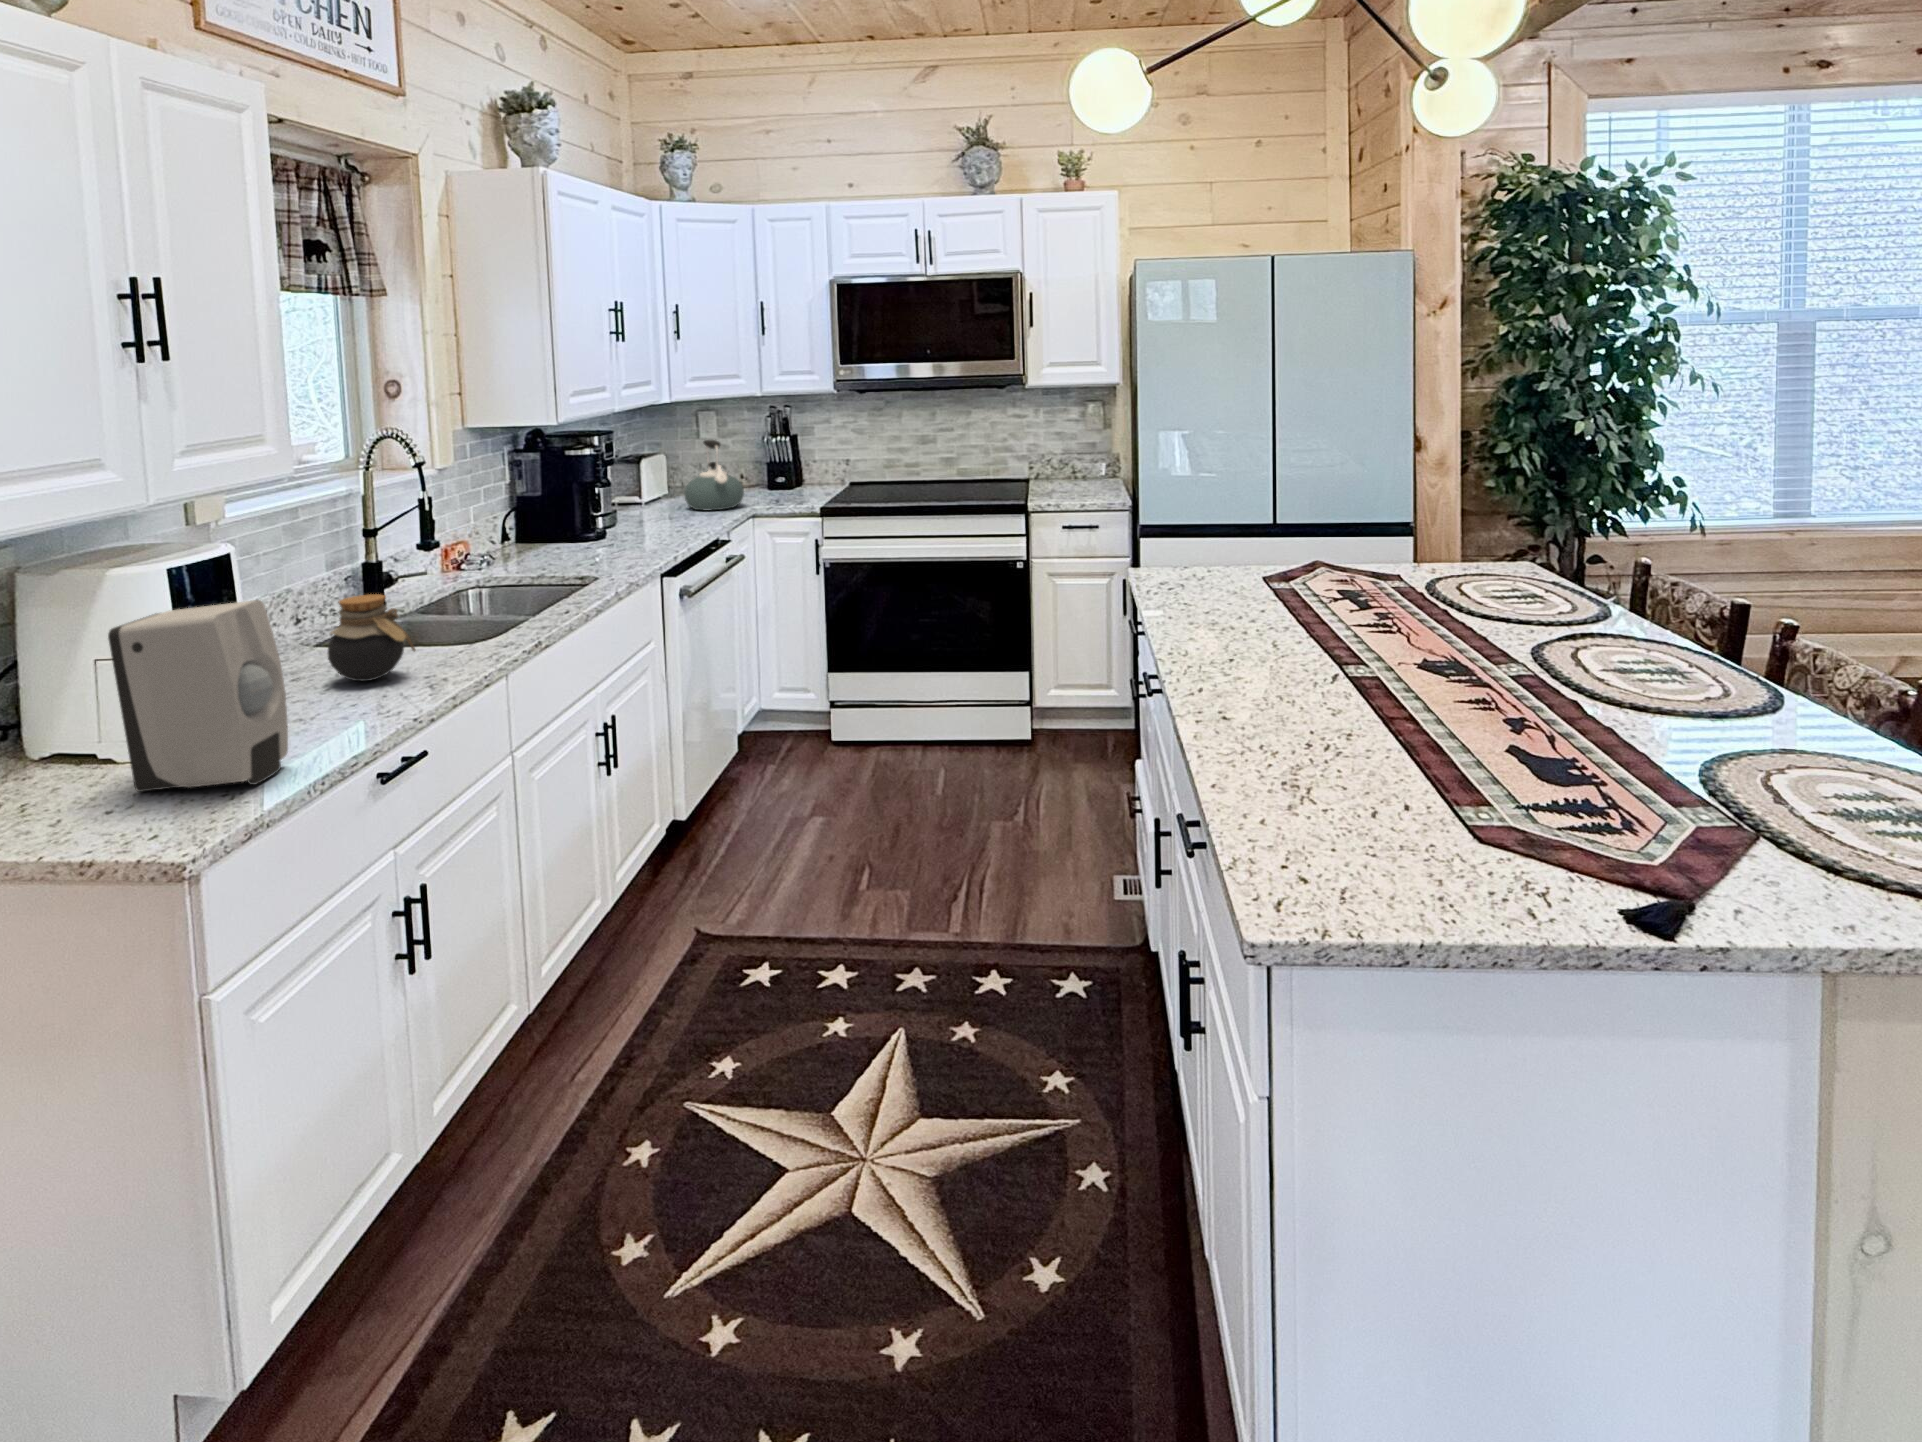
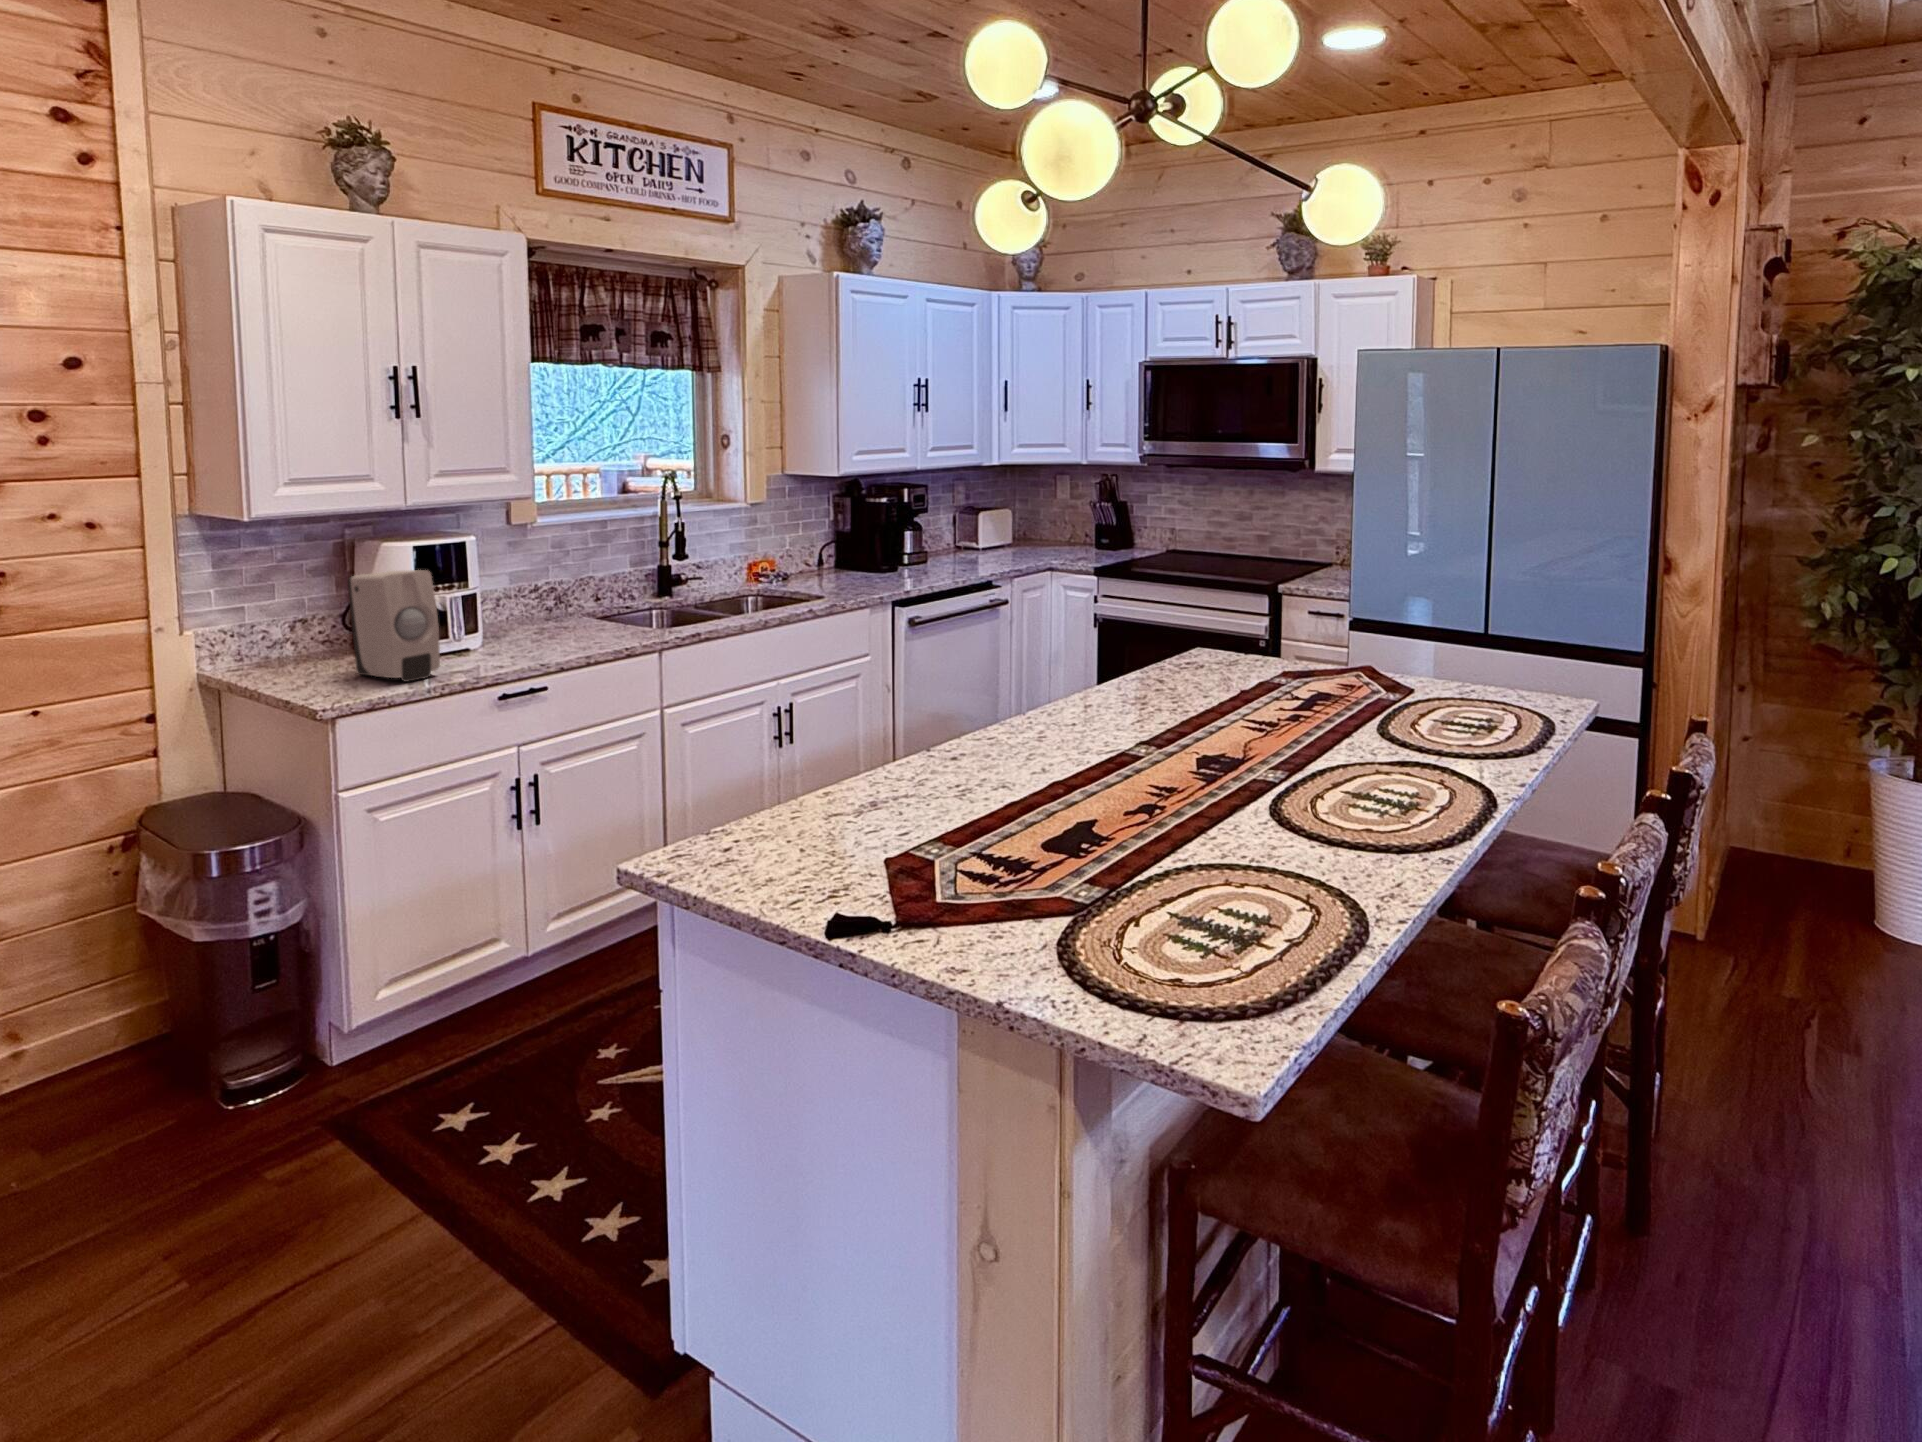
kettle: present [684,440,744,510] -> none [1003,496,1053,557]
jar: present [328,594,415,681] -> none [544,581,595,638]

